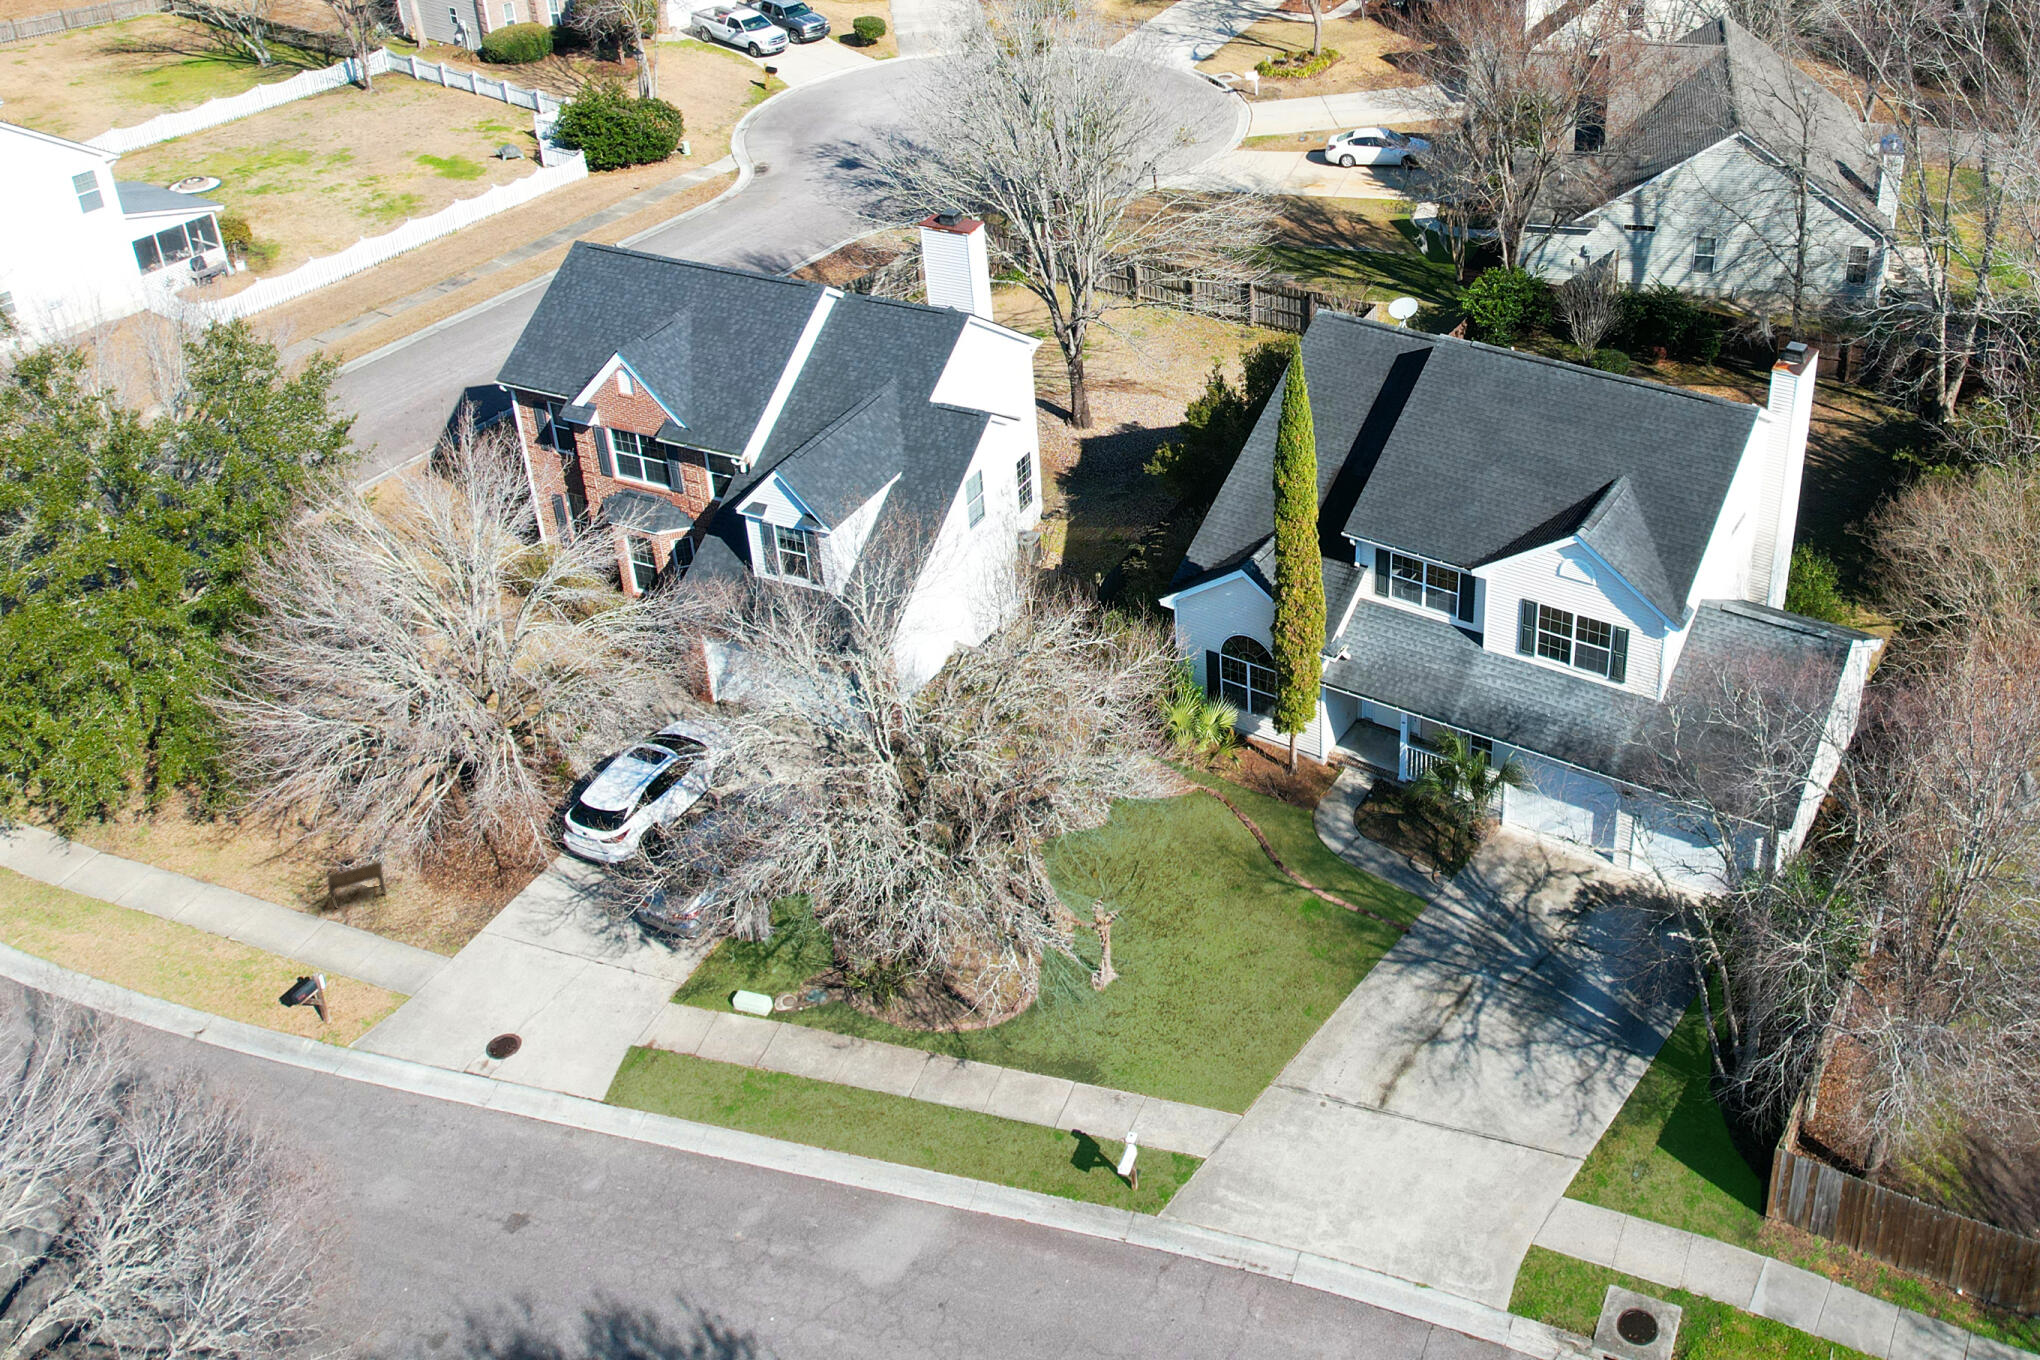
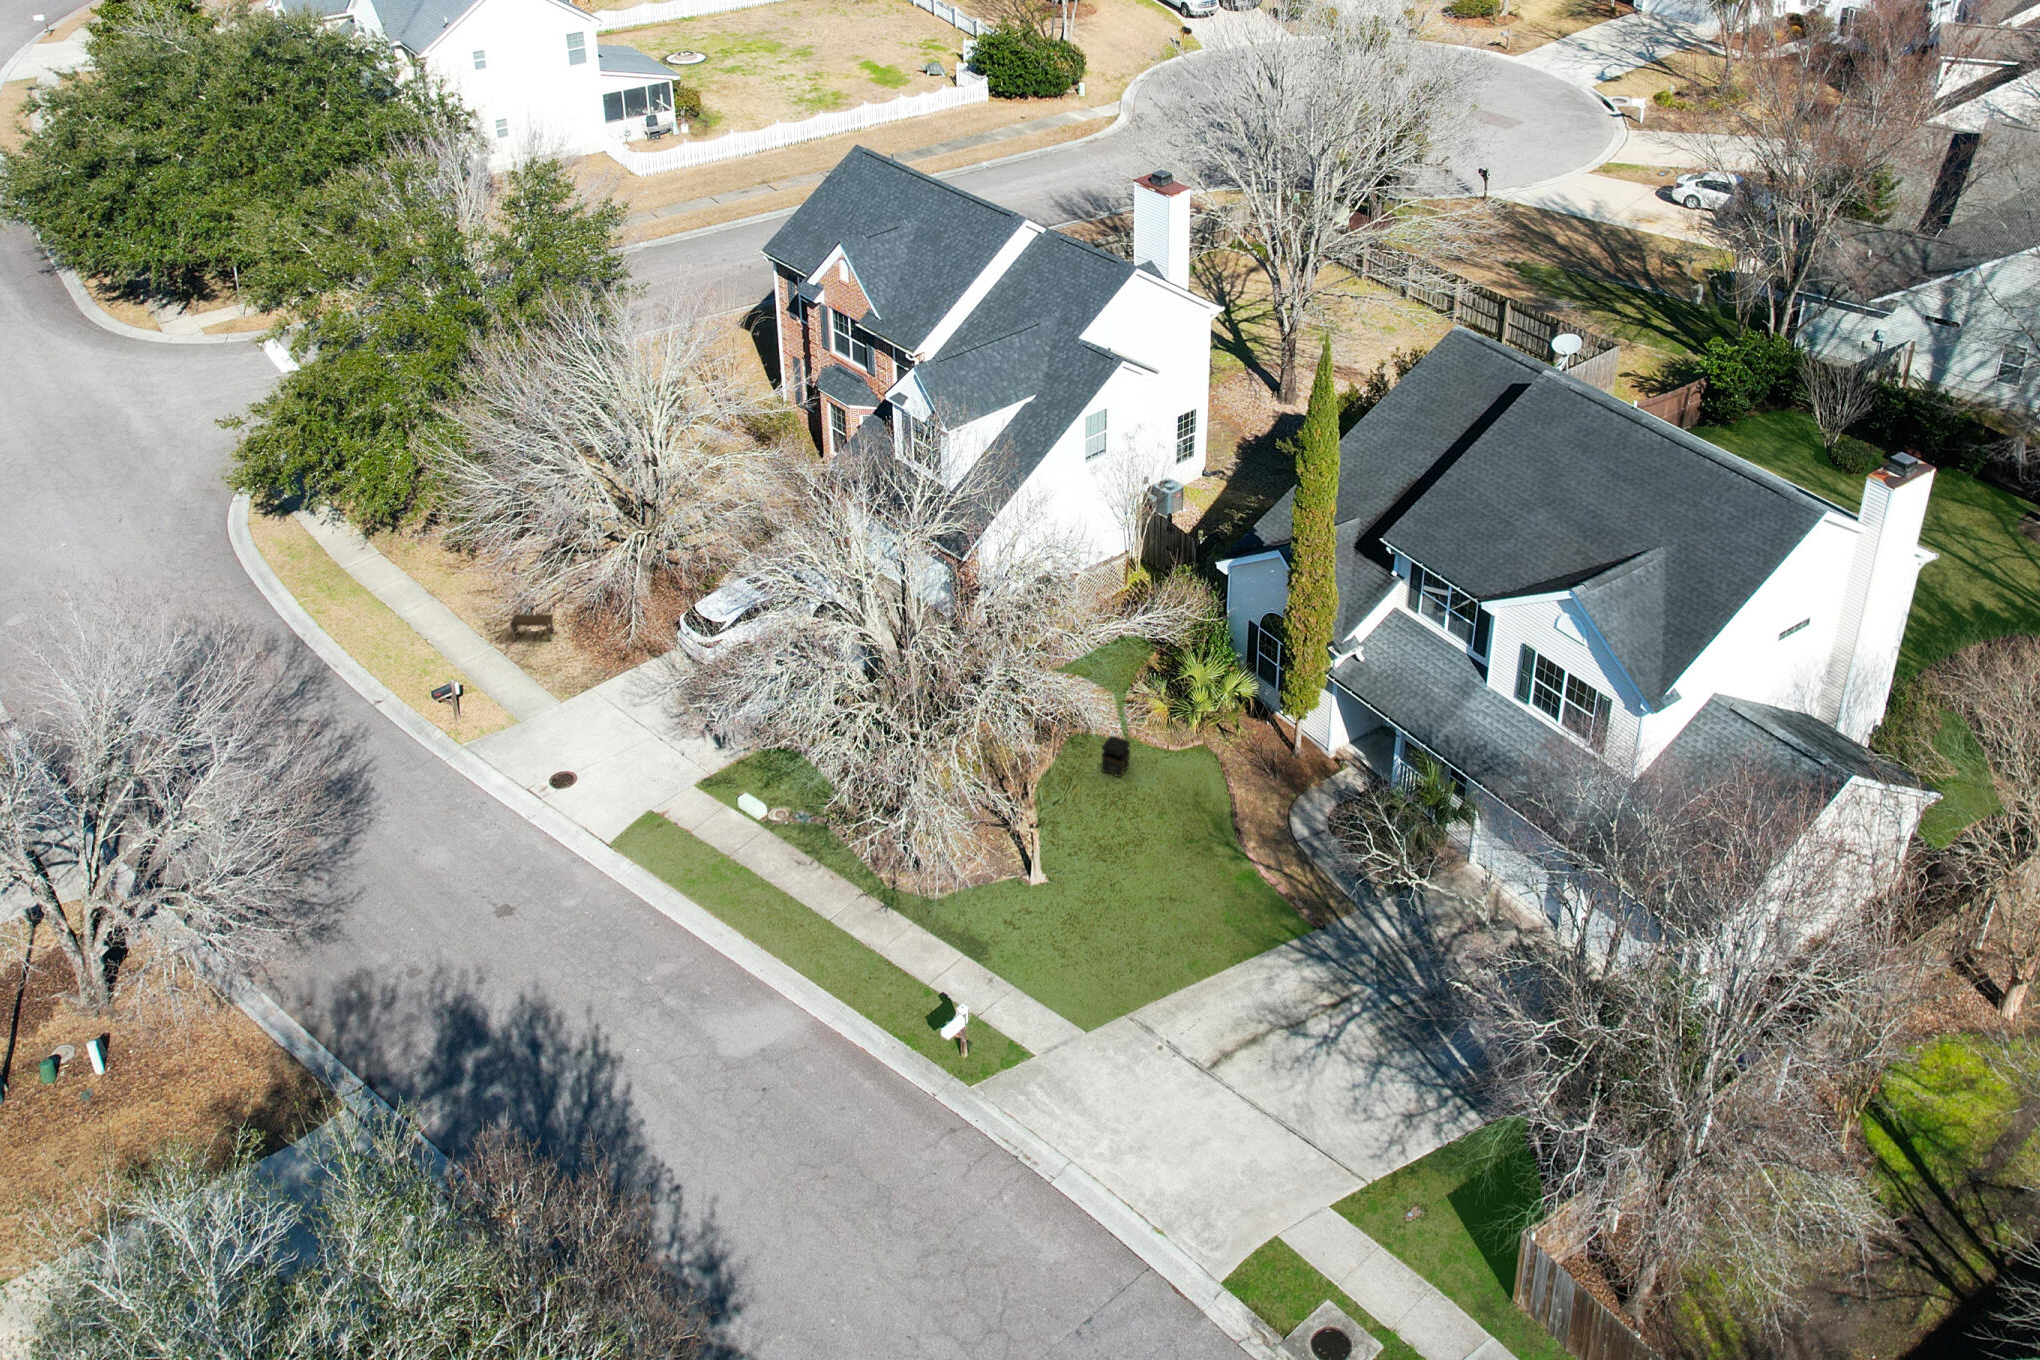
toolbox: none [1111,806,1139,847] -> present [1101,736,1130,777]

